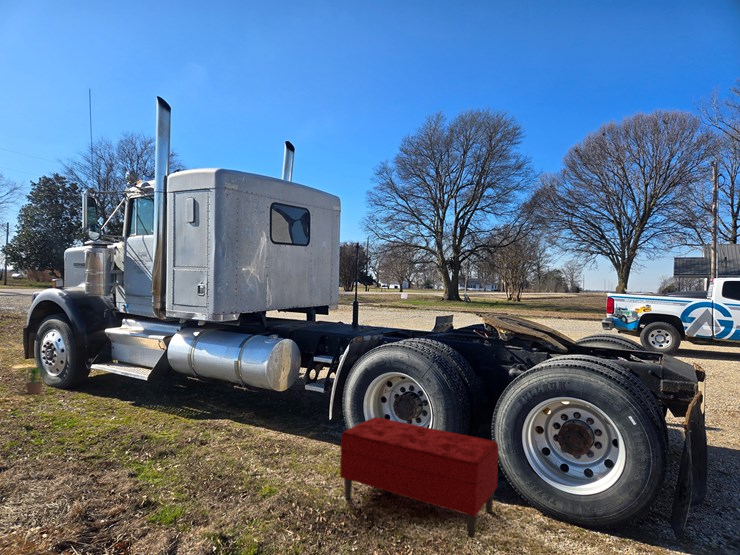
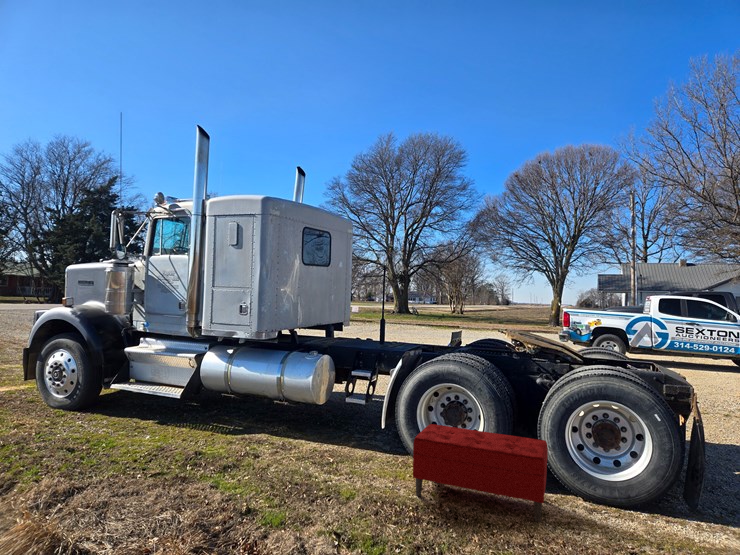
potted plant: present [21,367,48,394] -> none [30,386,68,415]

